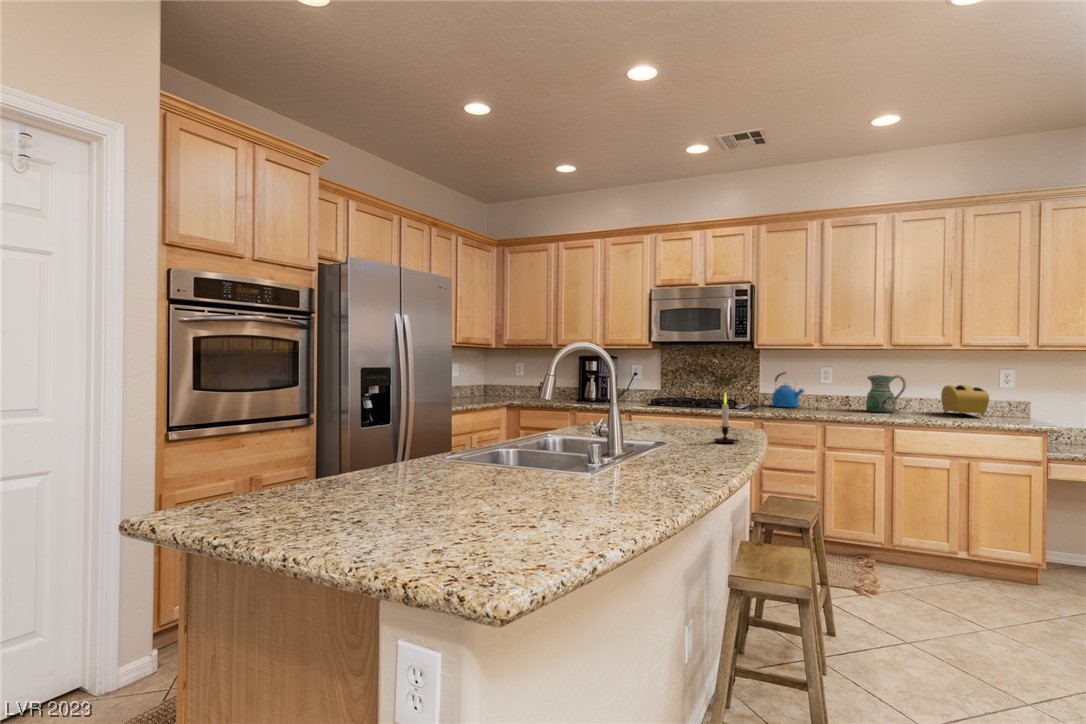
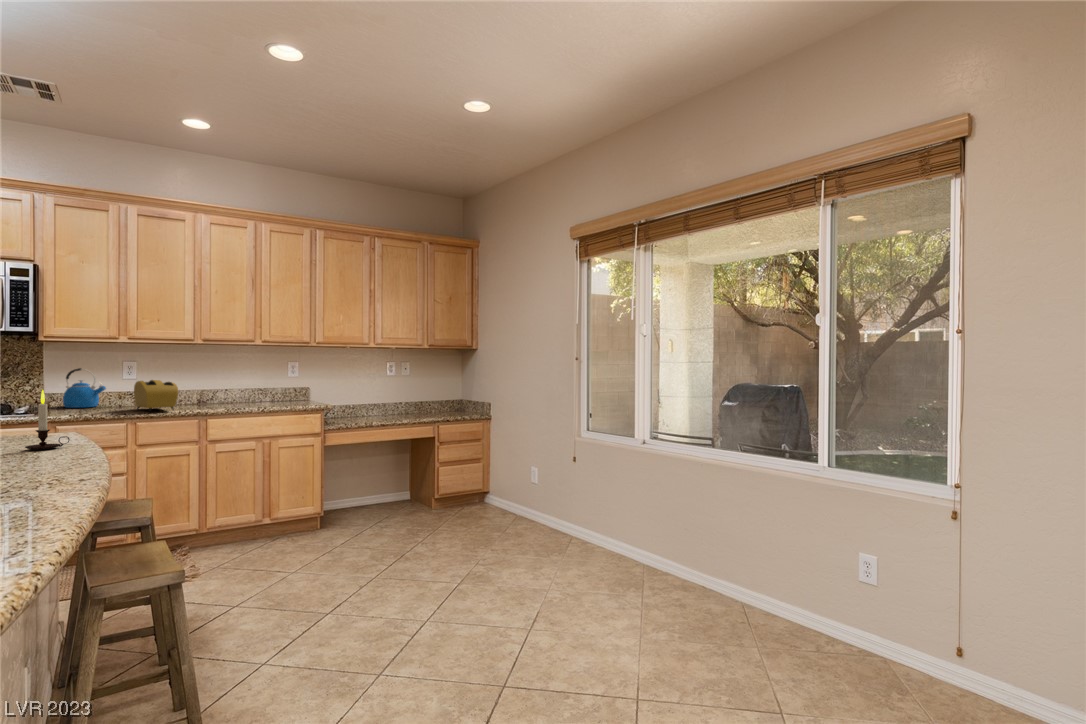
ceramic pitcher: present [866,375,906,412] -> none [175,369,213,405]
toaster: present [941,385,989,416] -> present [134,380,178,411]

